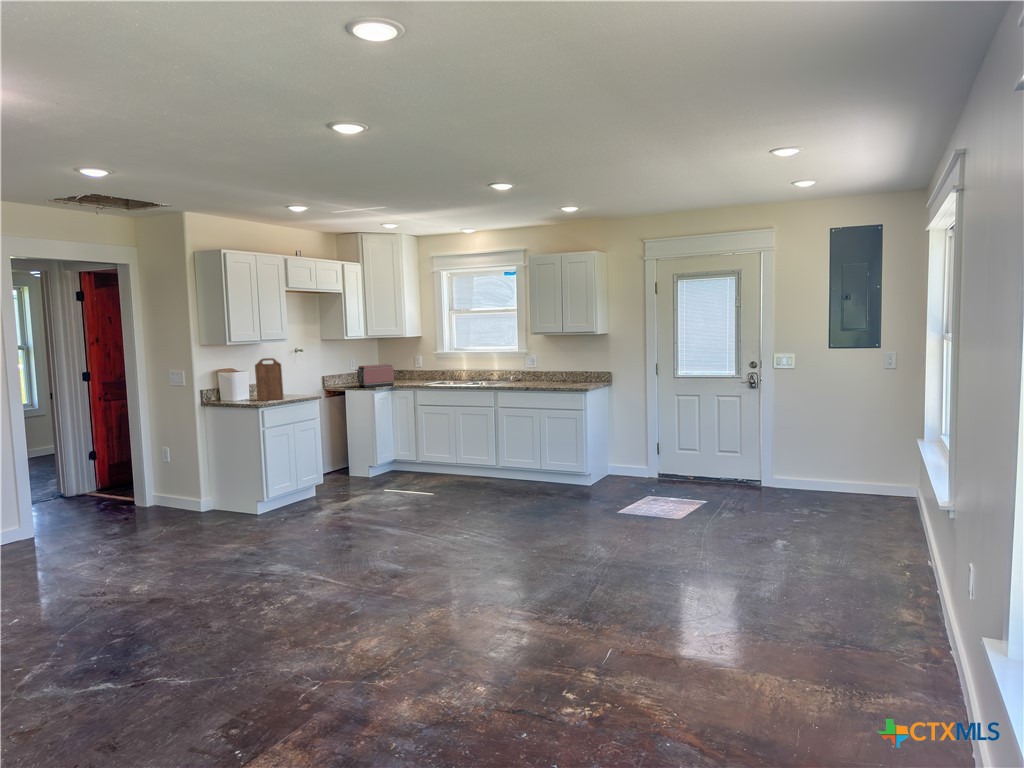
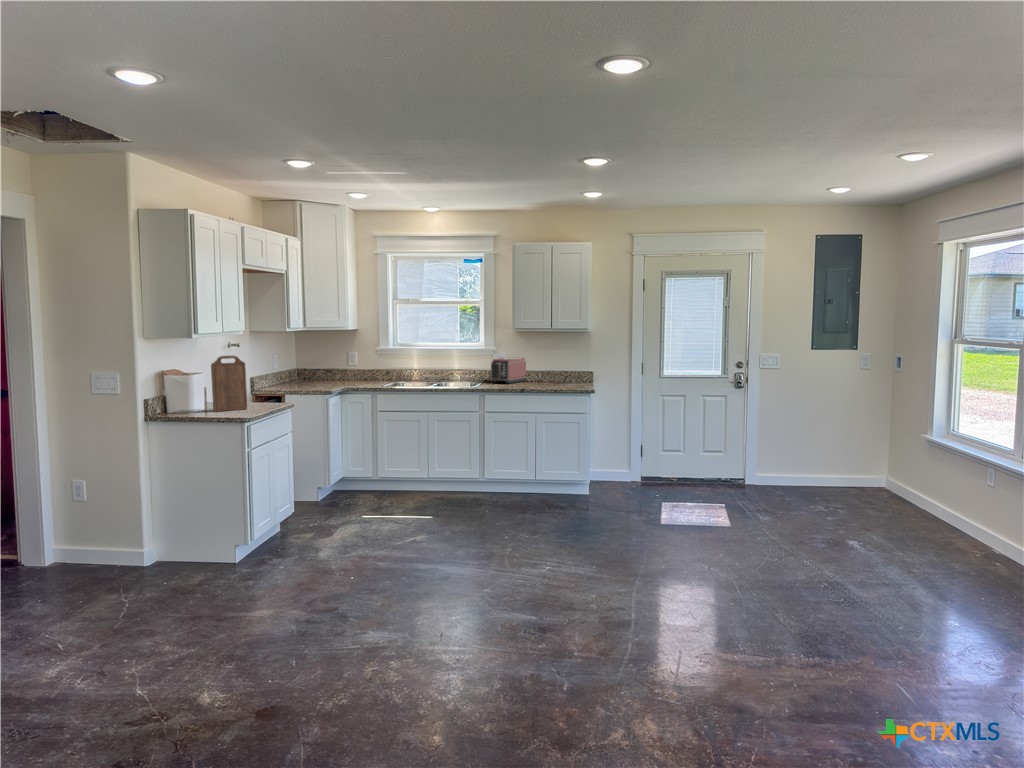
toaster: present [355,364,394,388] -> present [491,358,527,384]

